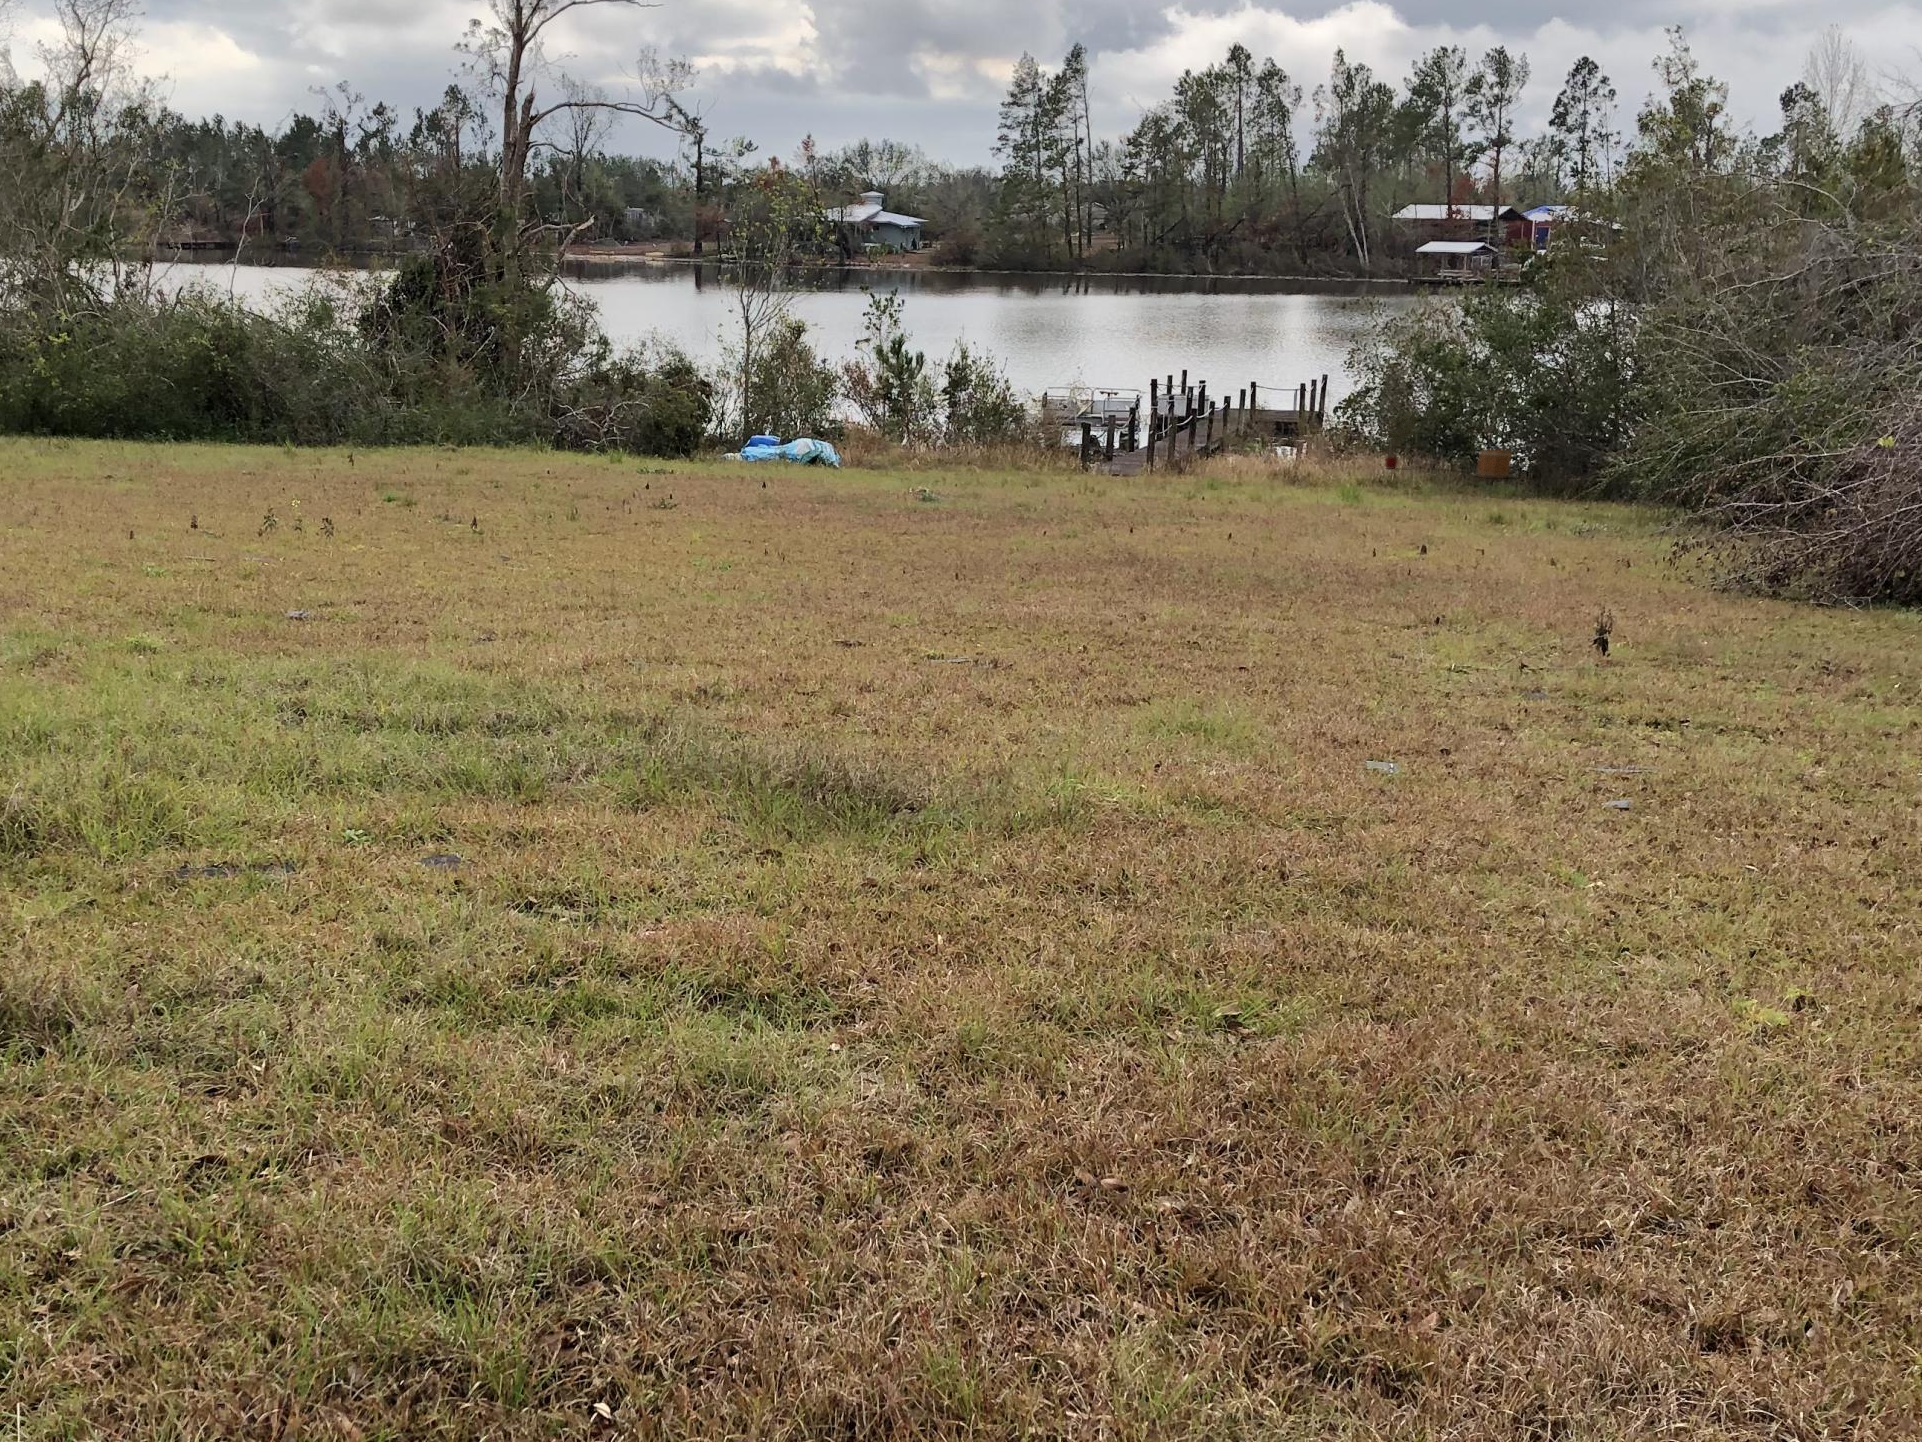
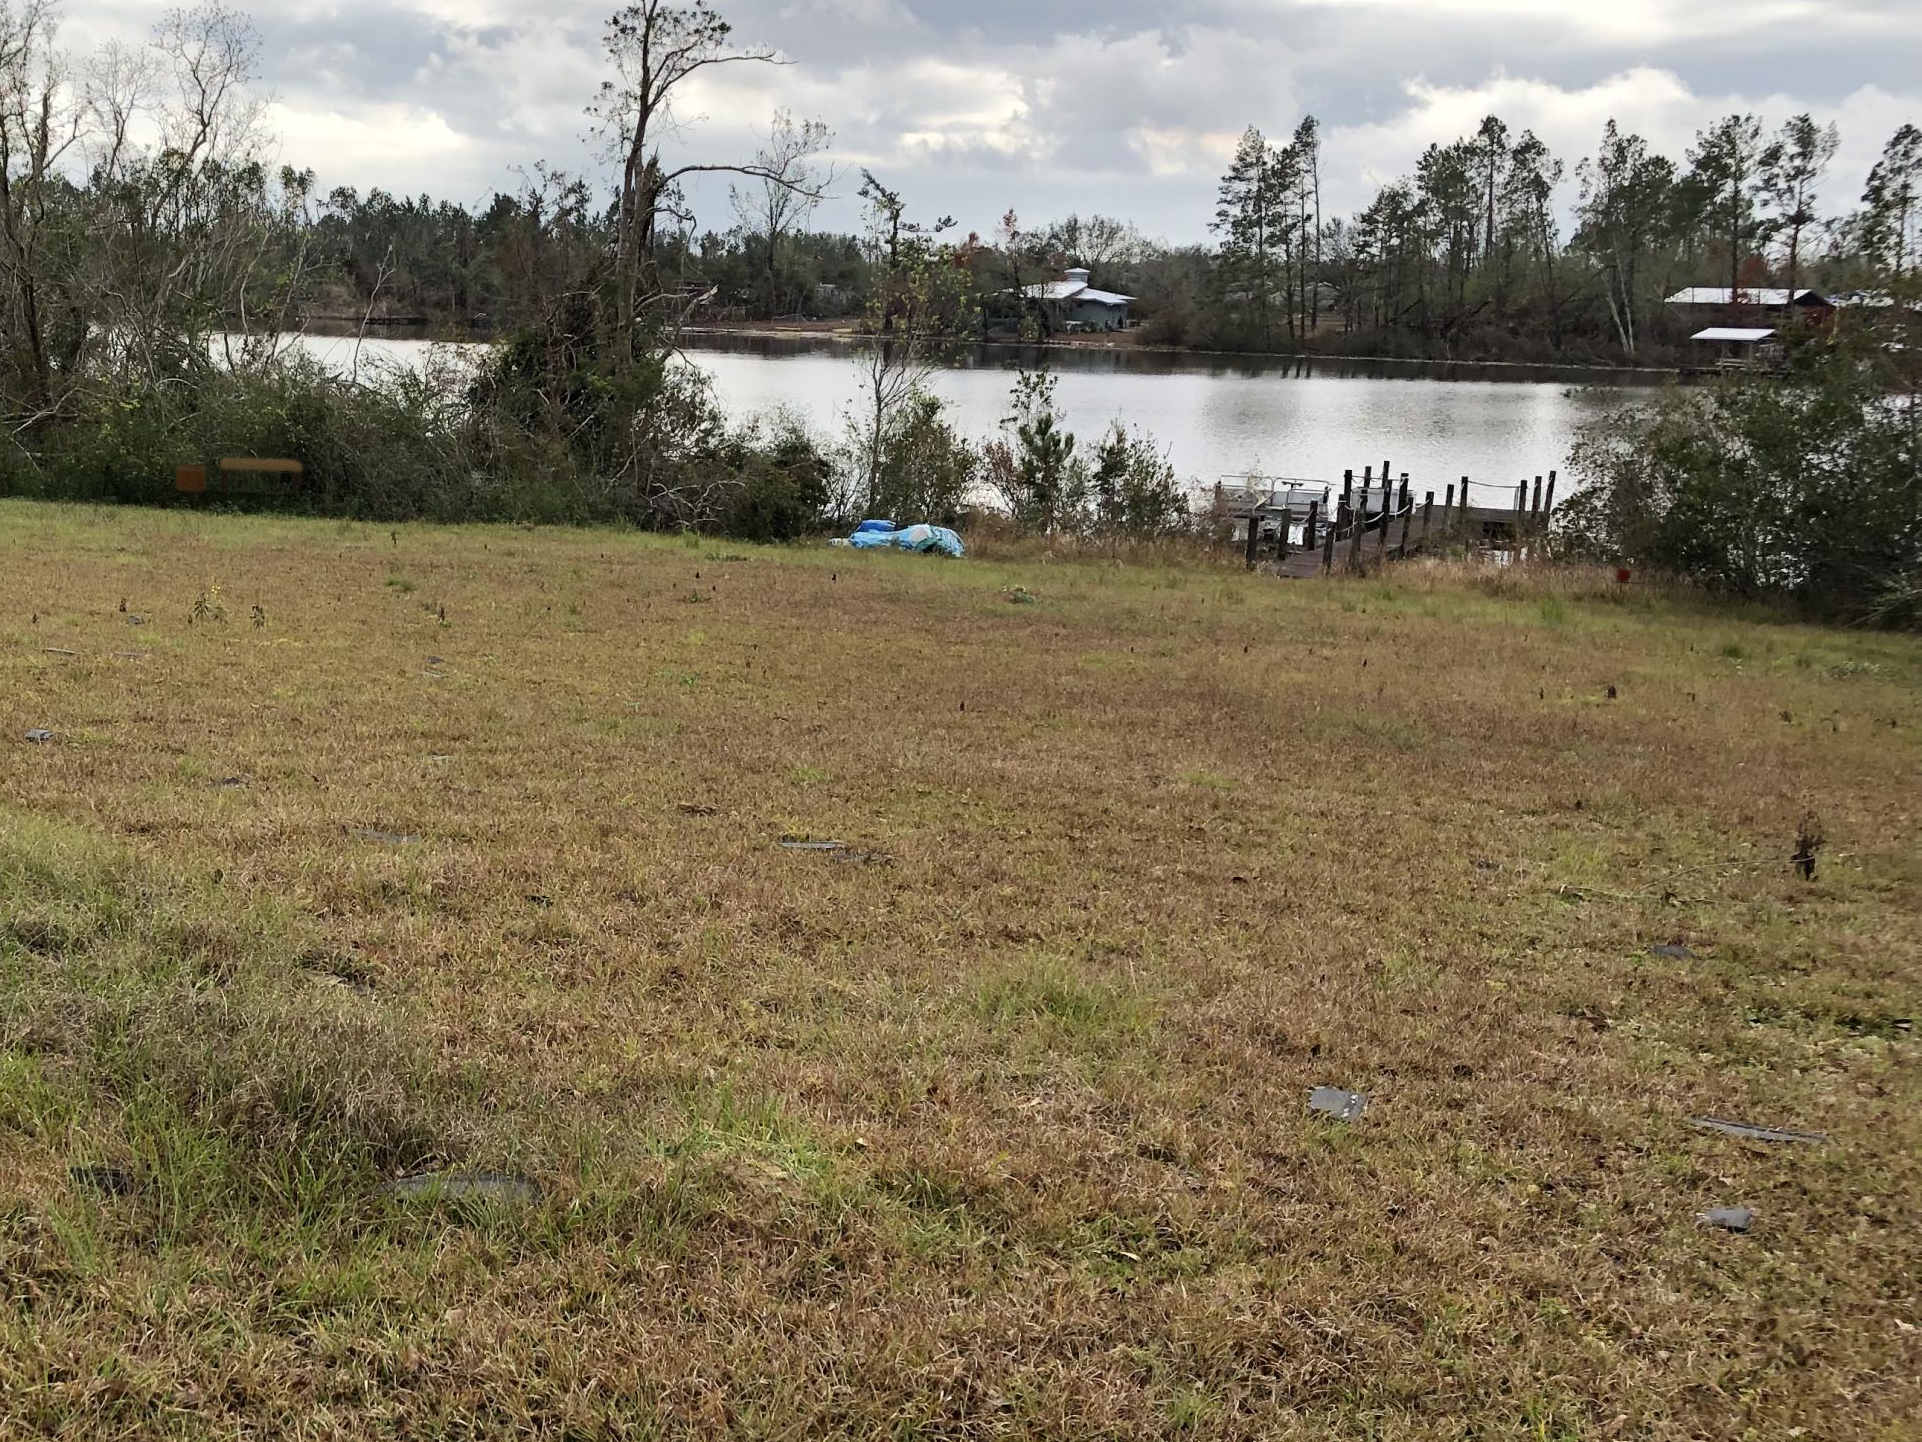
bench: none [85,393,176,432] -> present [220,458,302,497]
bucket: present [1477,449,1512,479] -> present [176,464,206,492]

